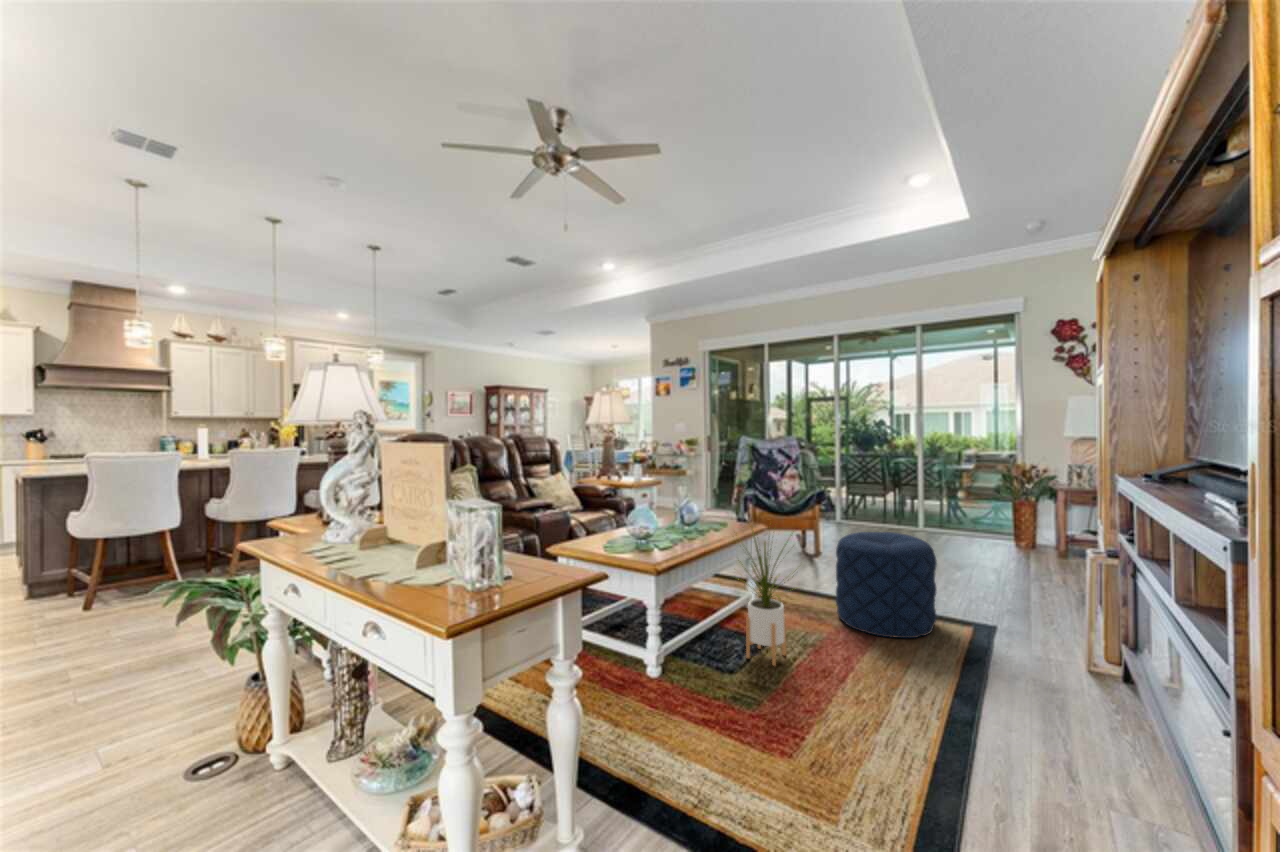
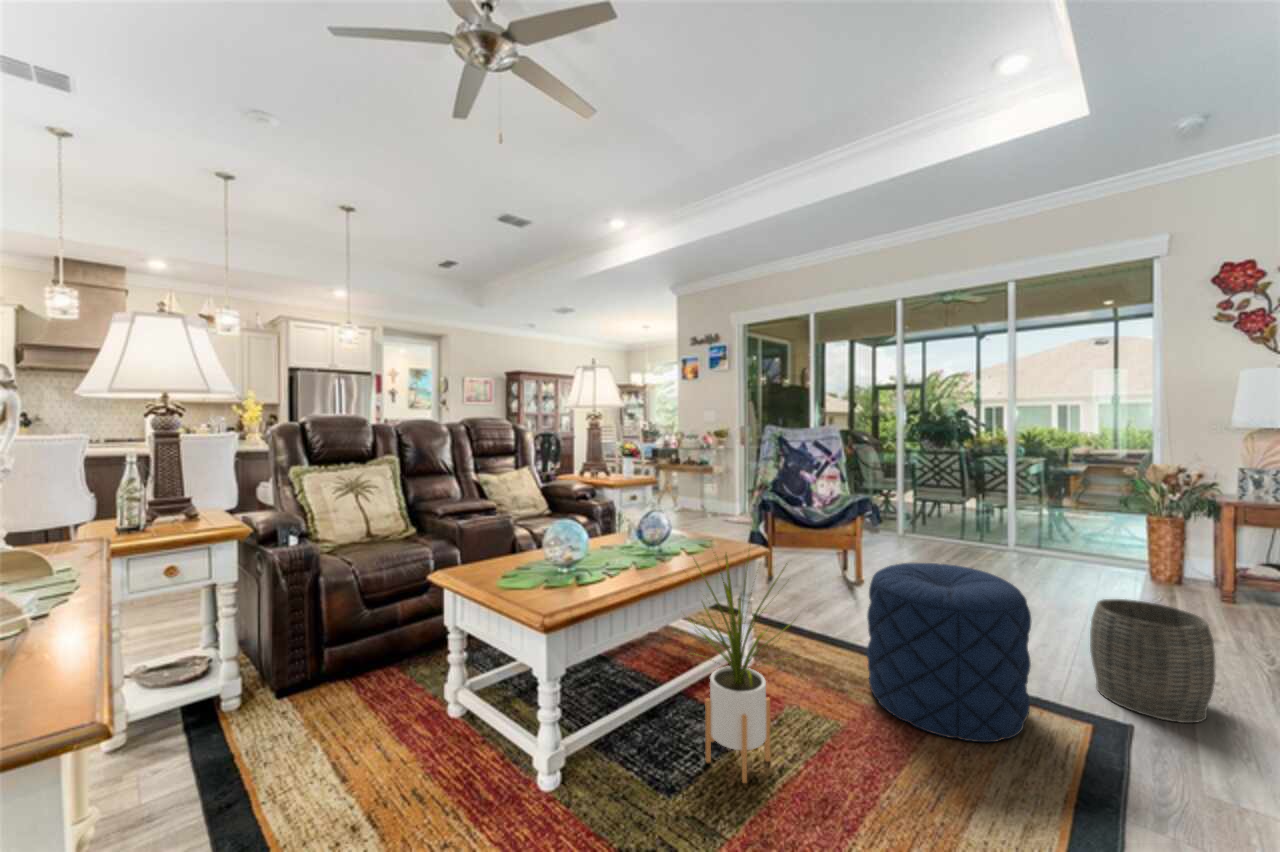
woven basket: none [972,551,1041,622] -> present [1090,599,1215,723]

